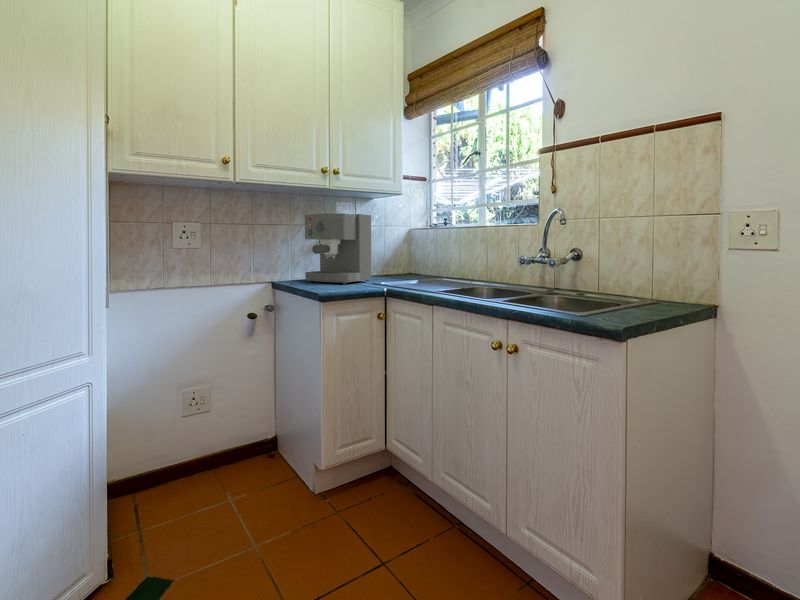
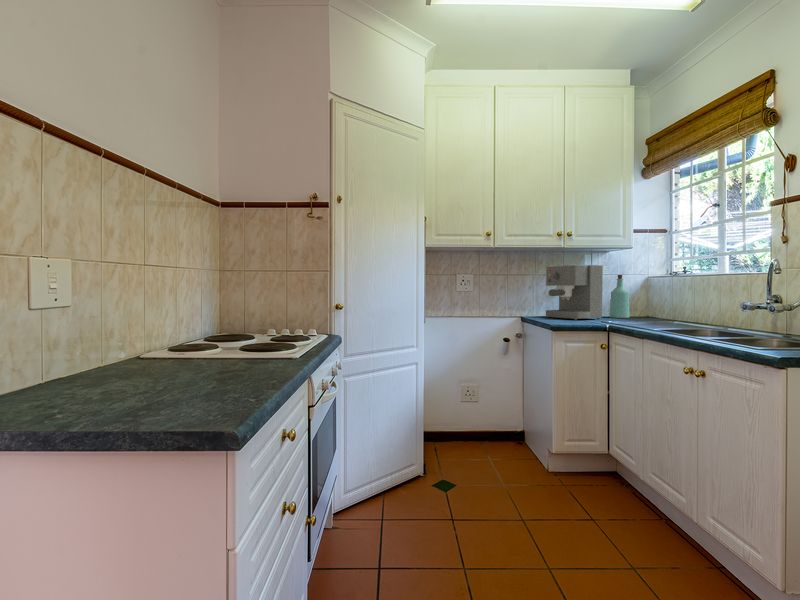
bottle: none [374,227,394,278] -> present [610,275,629,318]

